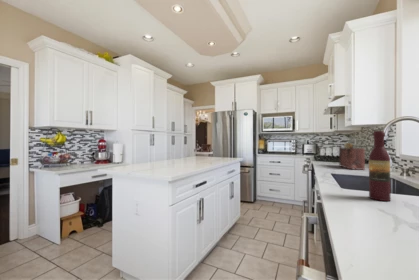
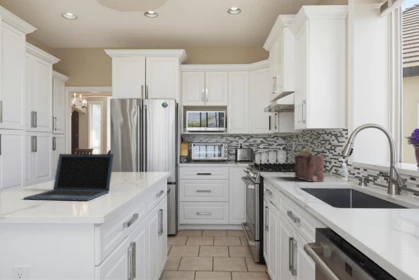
wine bottle: present [369,131,391,201] -> none [374,140,397,224]
laptop: none [156,145,201,170] -> present [24,154,114,201]

